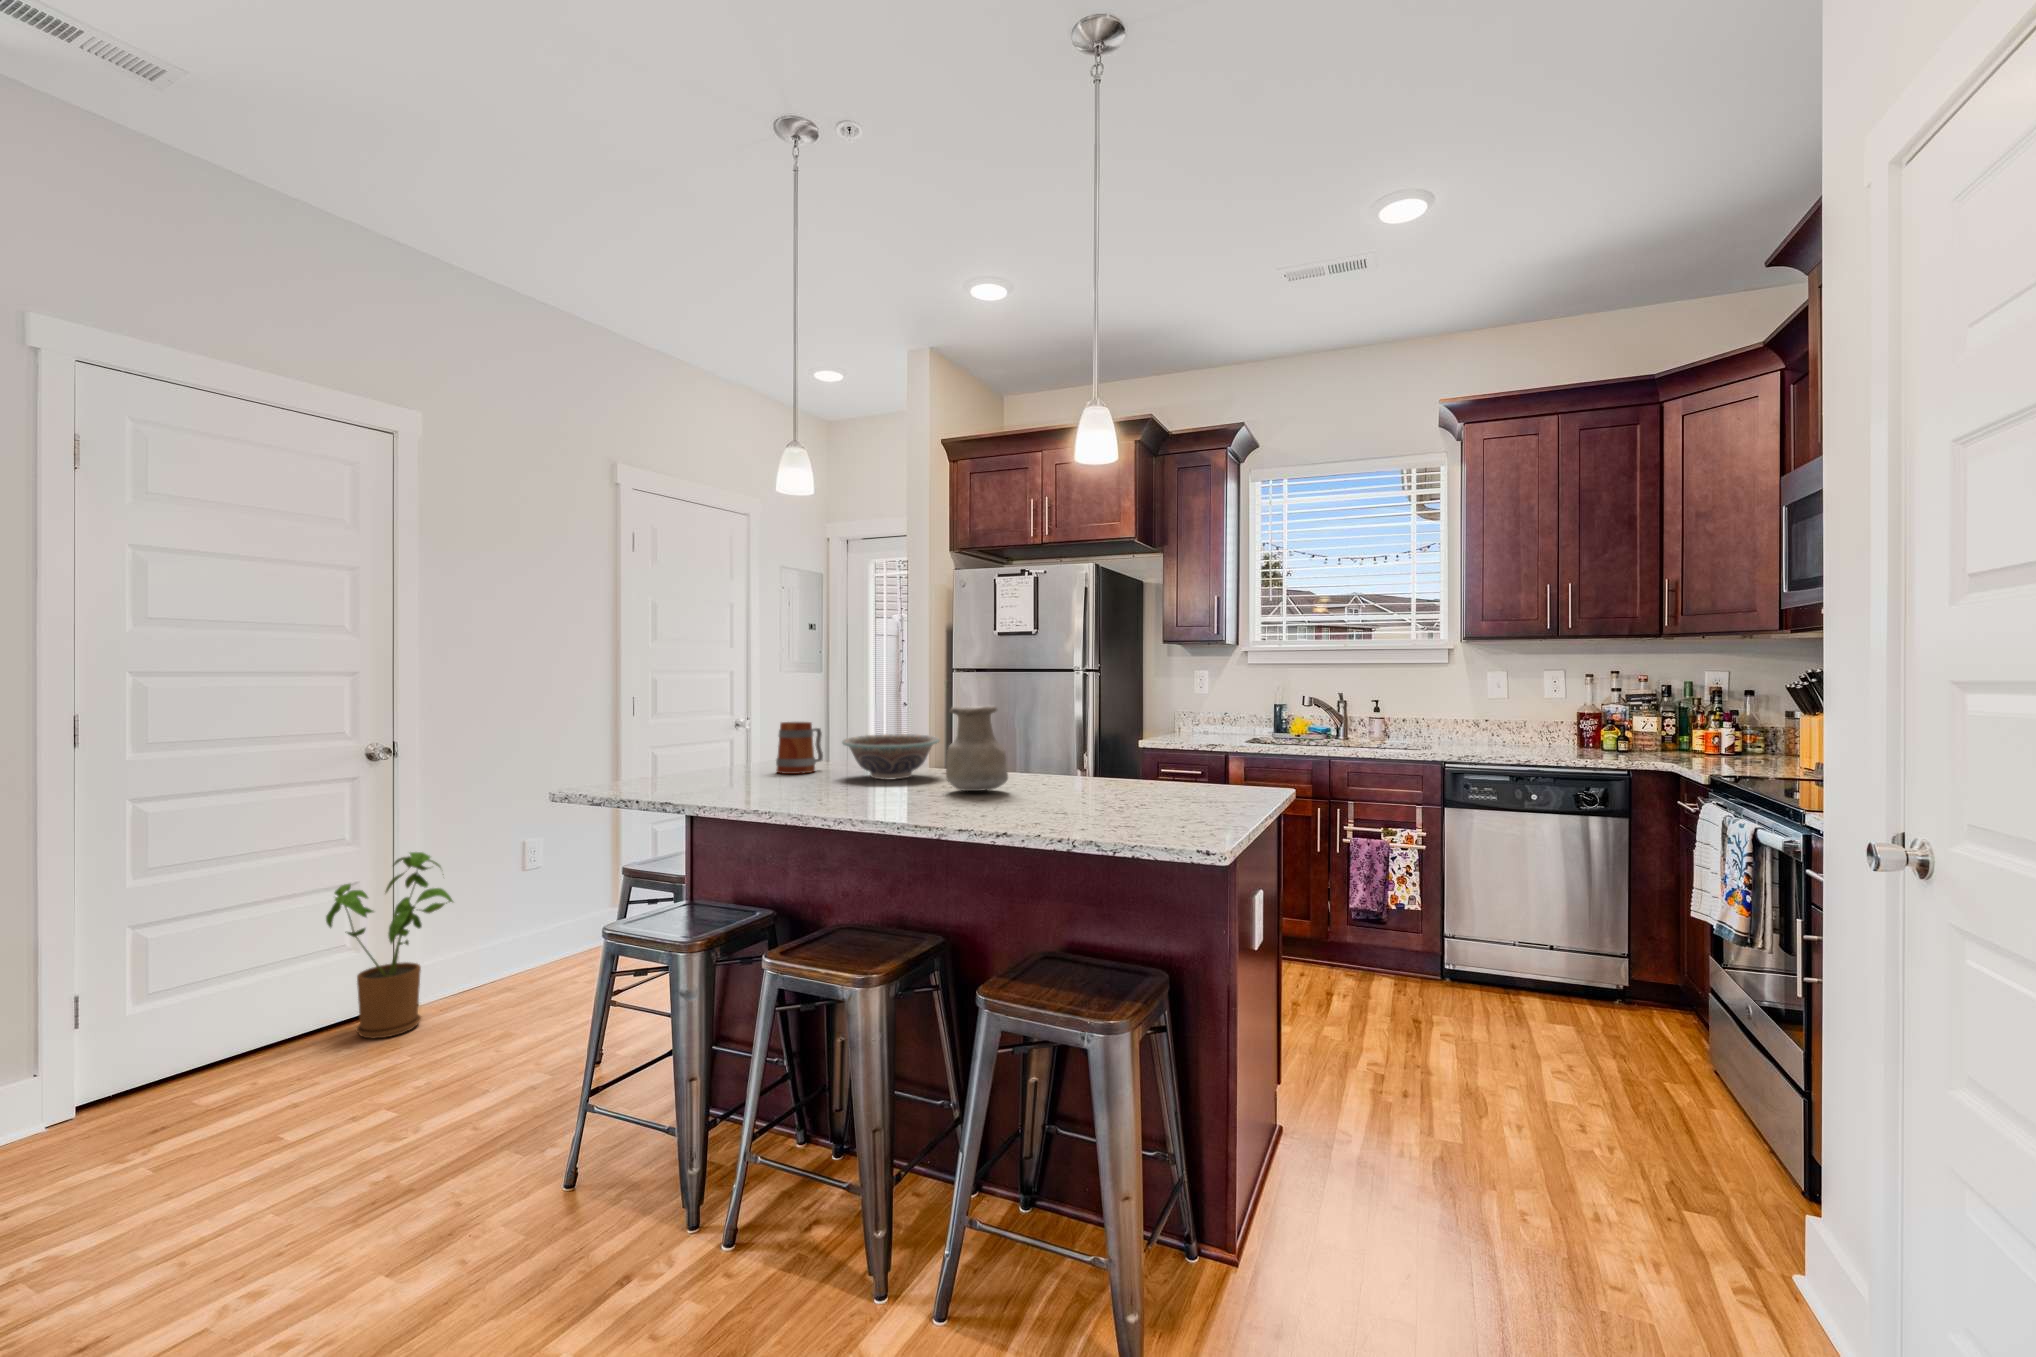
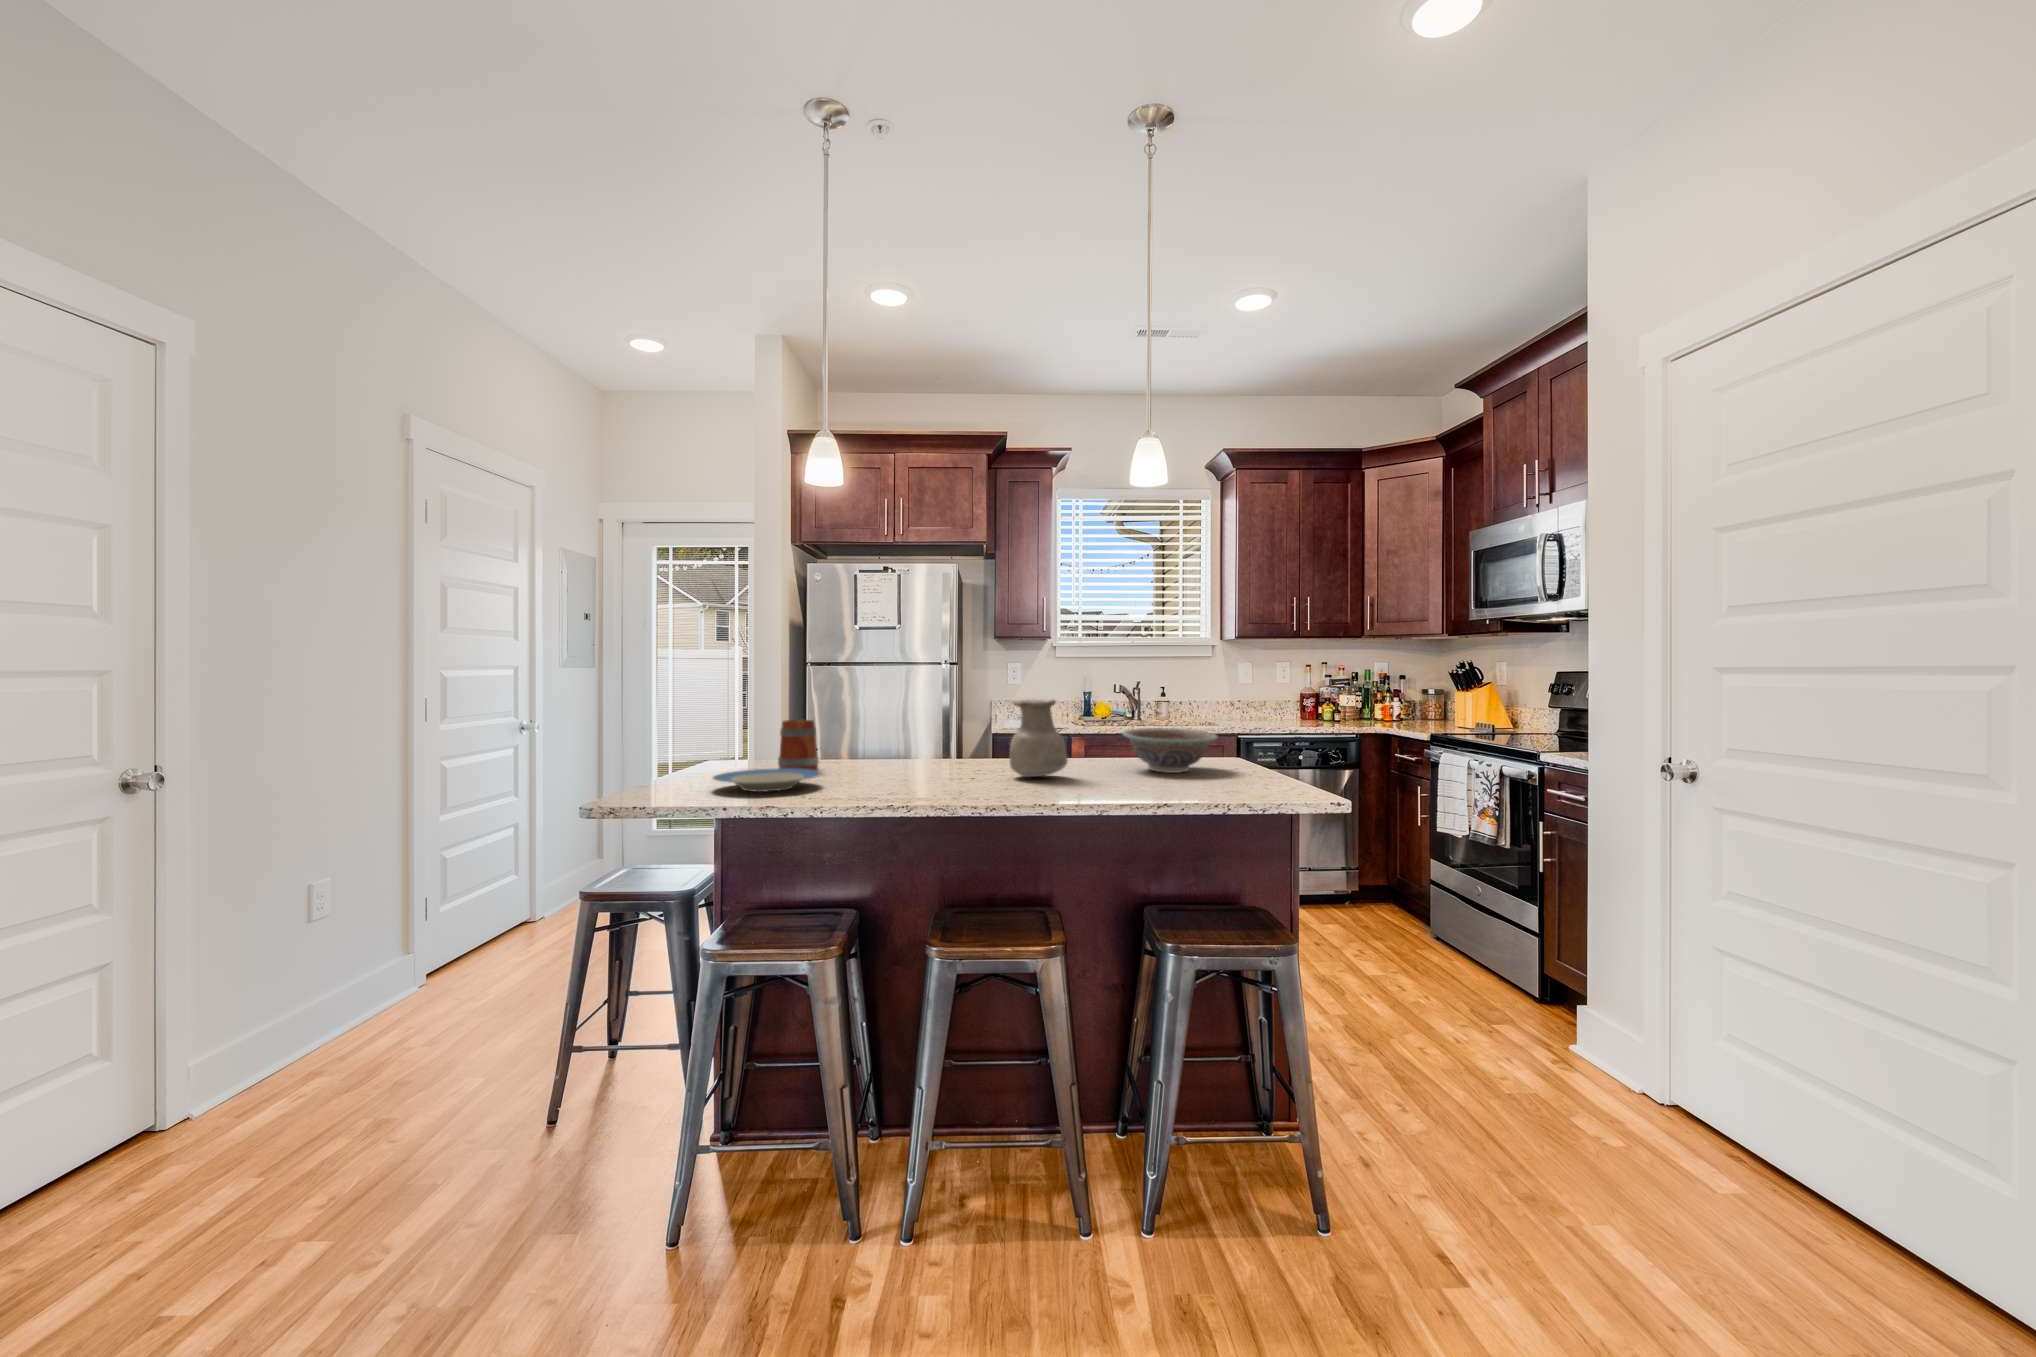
decorative bowl: present [842,734,939,779] -> present [1123,728,1217,773]
plate: none [663,767,769,787] -> present [713,768,821,792]
house plant: present [326,852,453,1038] -> none [80,910,291,1168]

